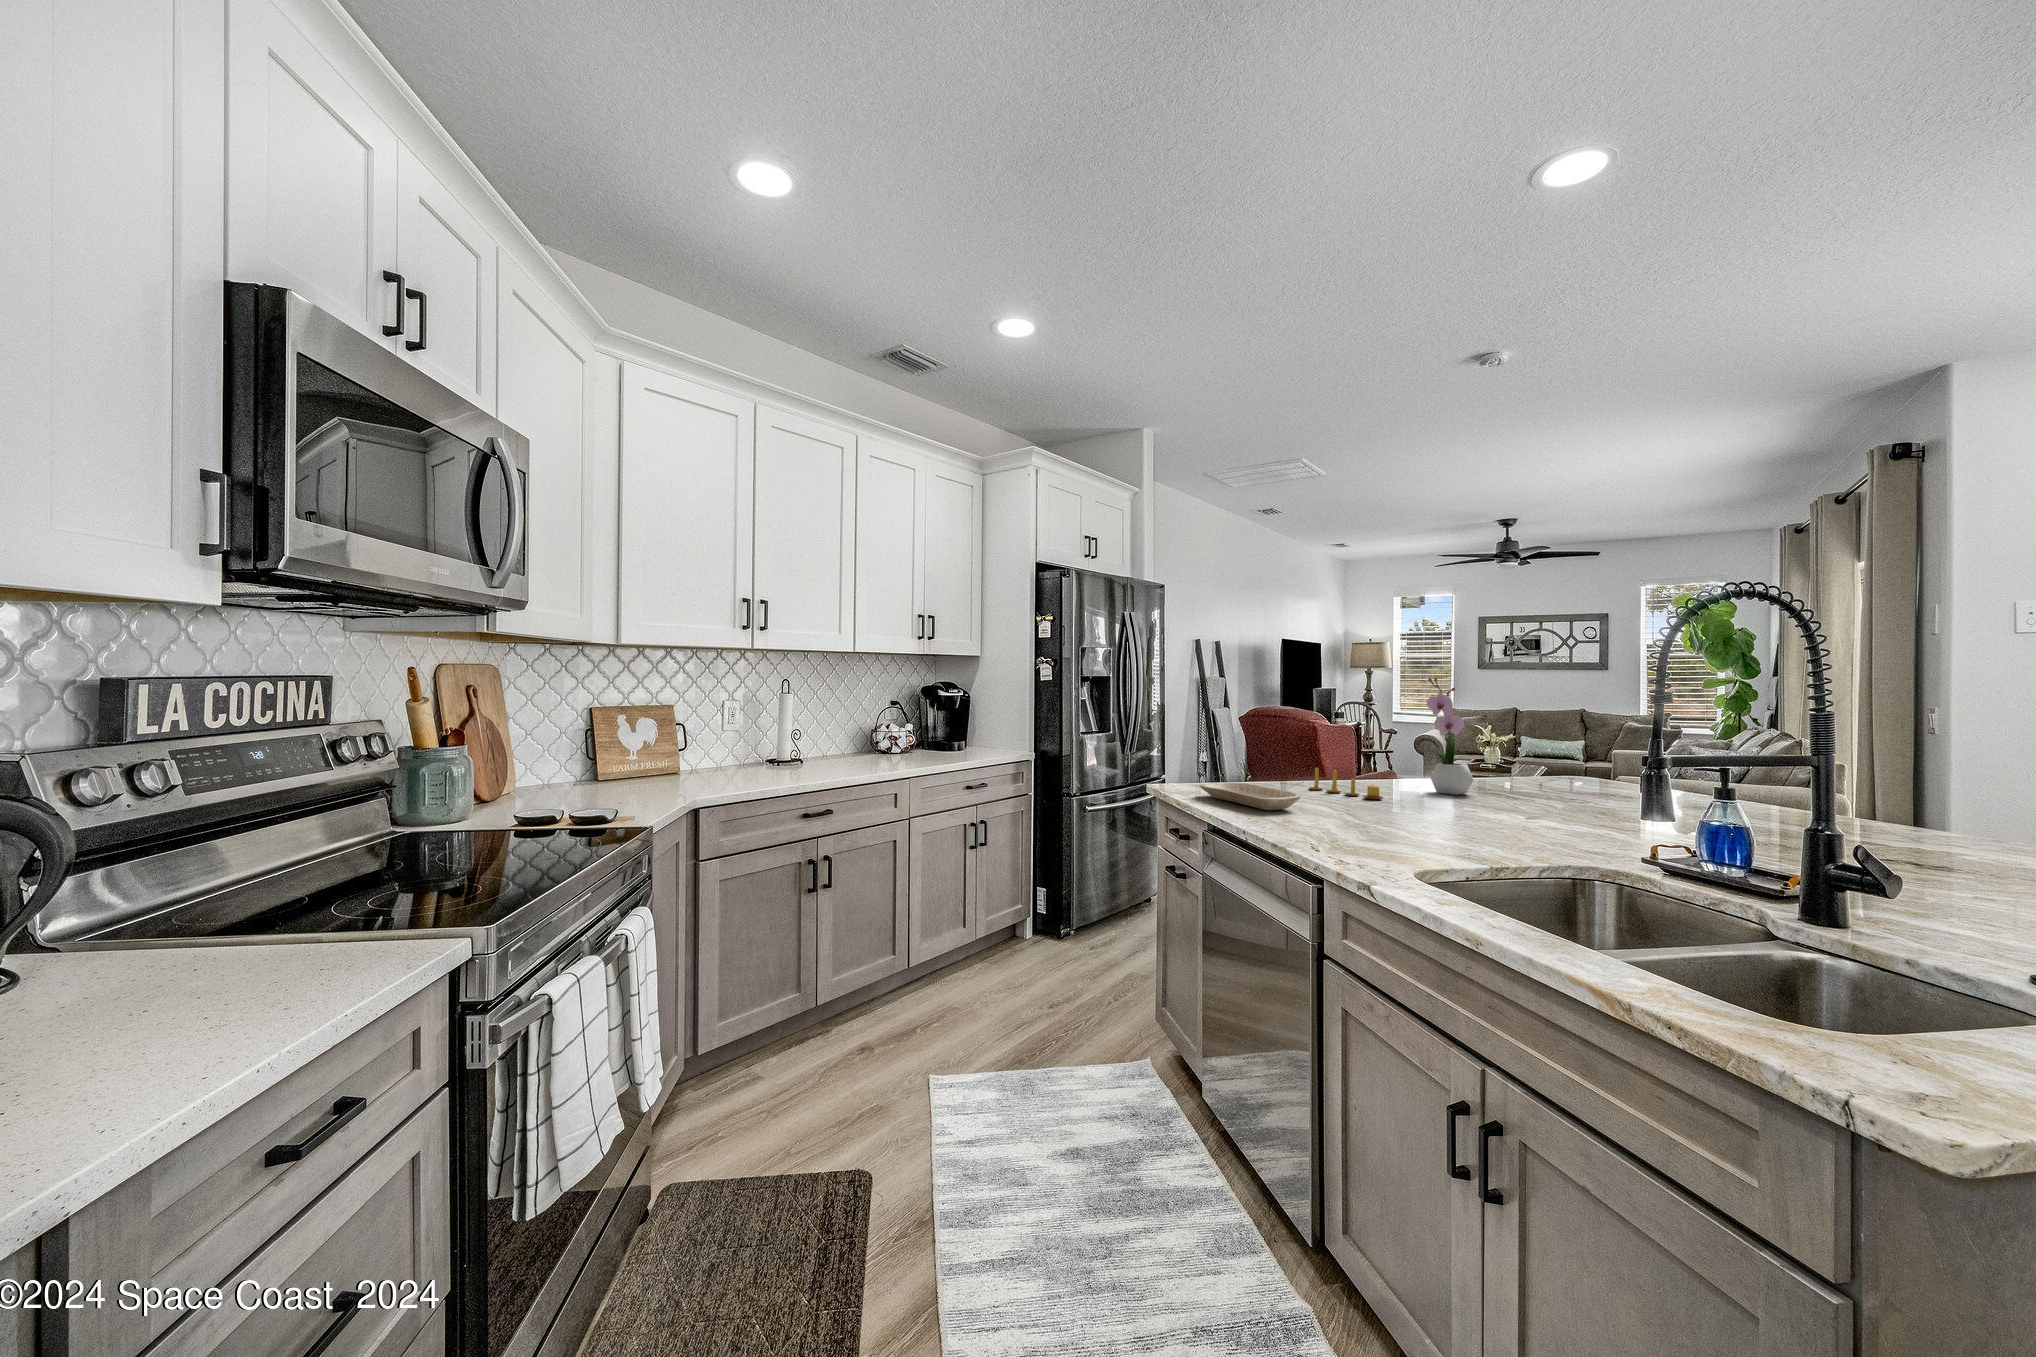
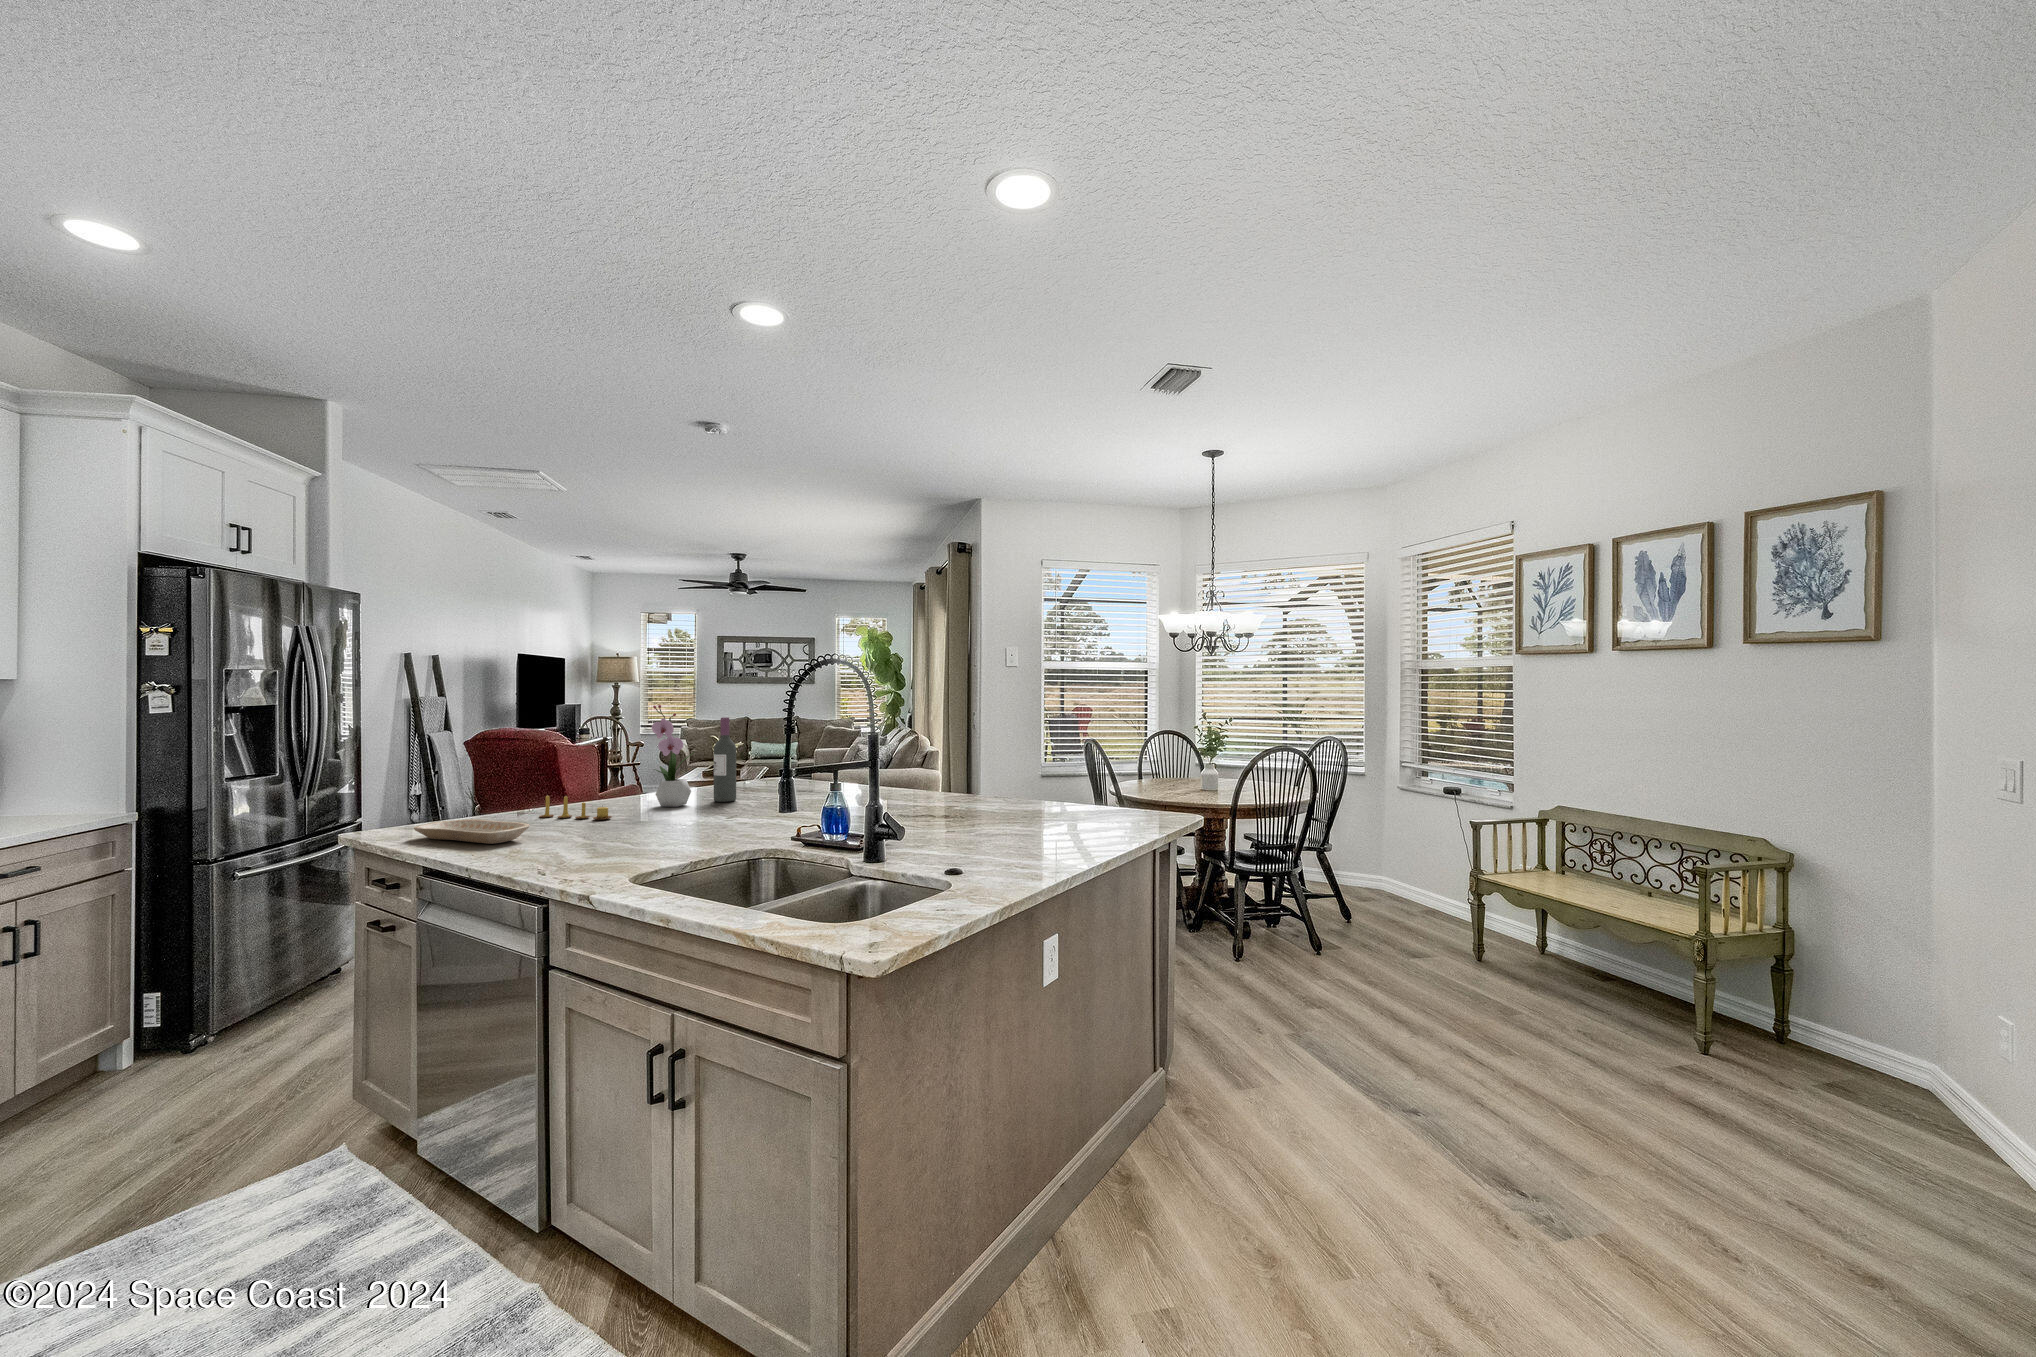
wine bottle: none [1501,695,1531,796] -> present [714,717,736,802]

